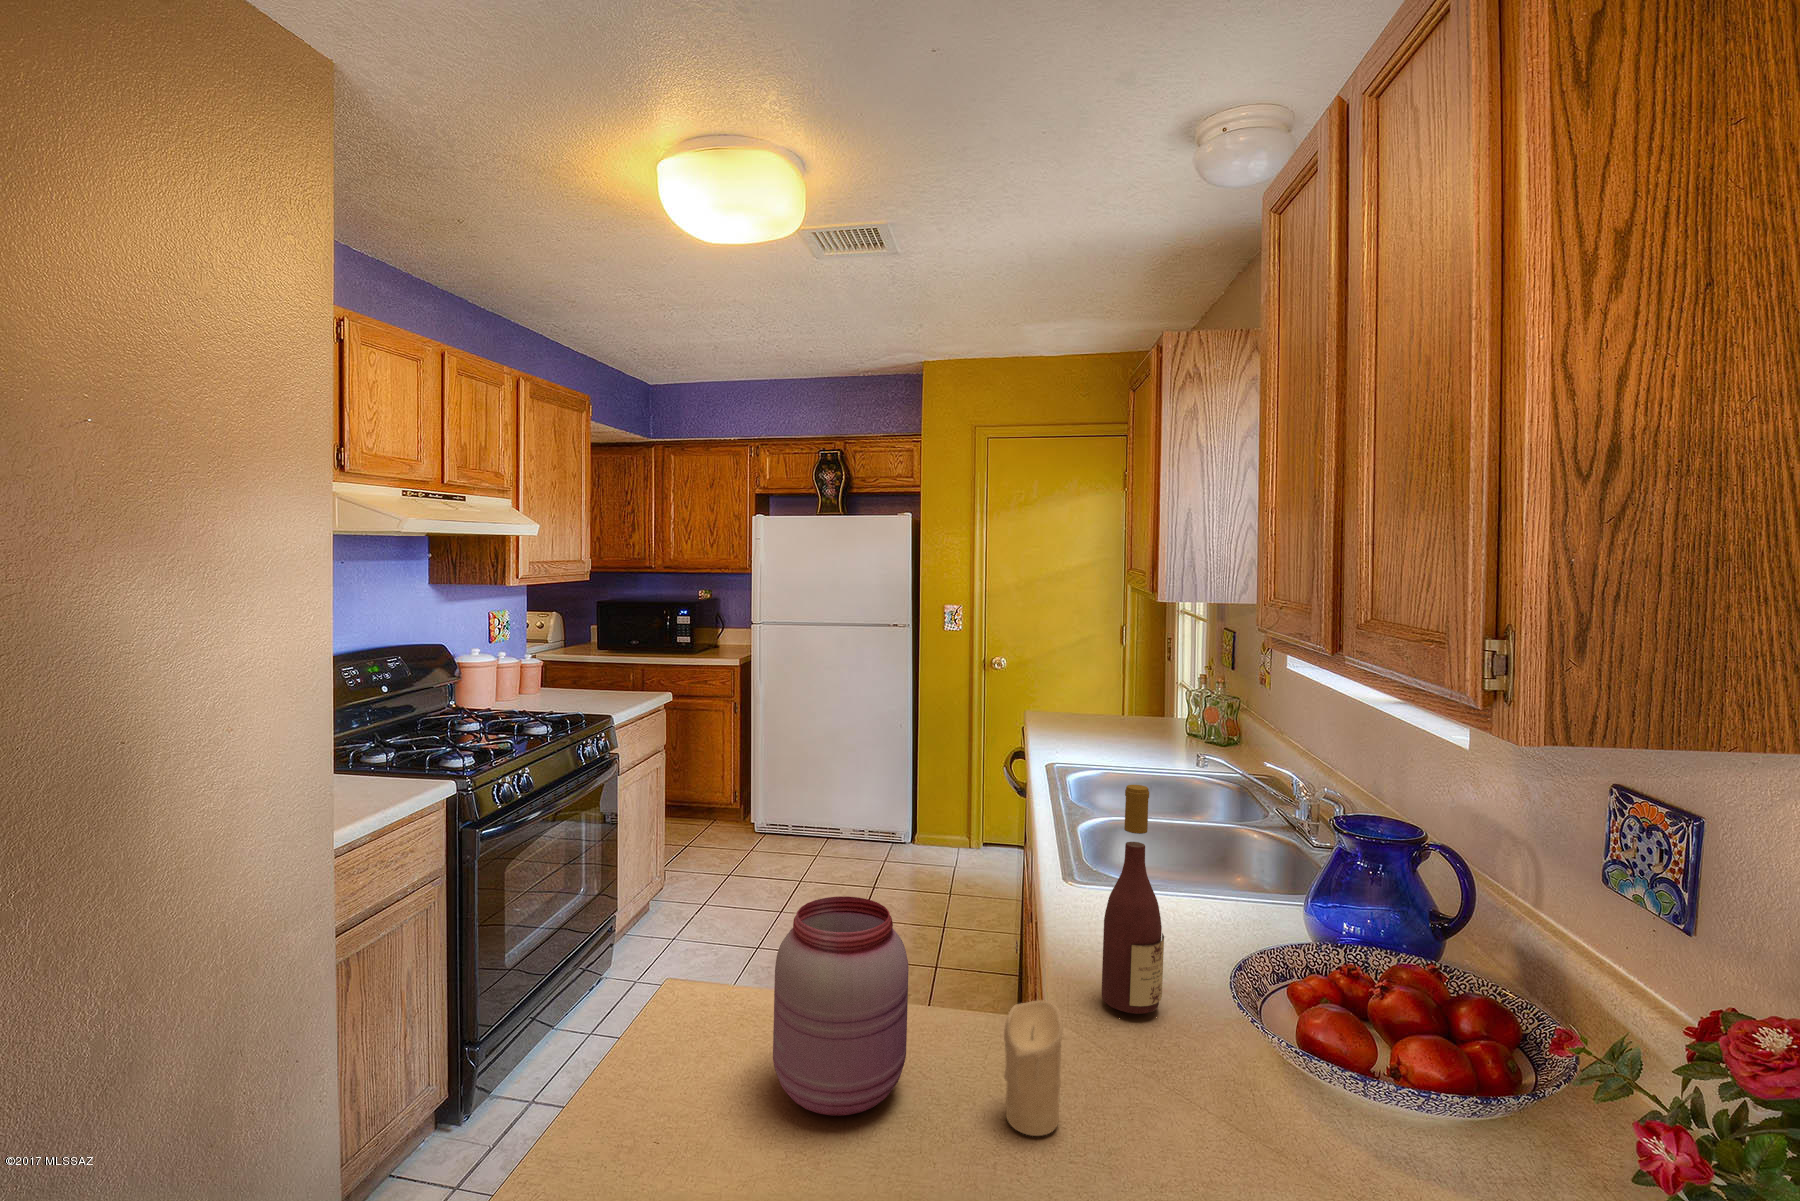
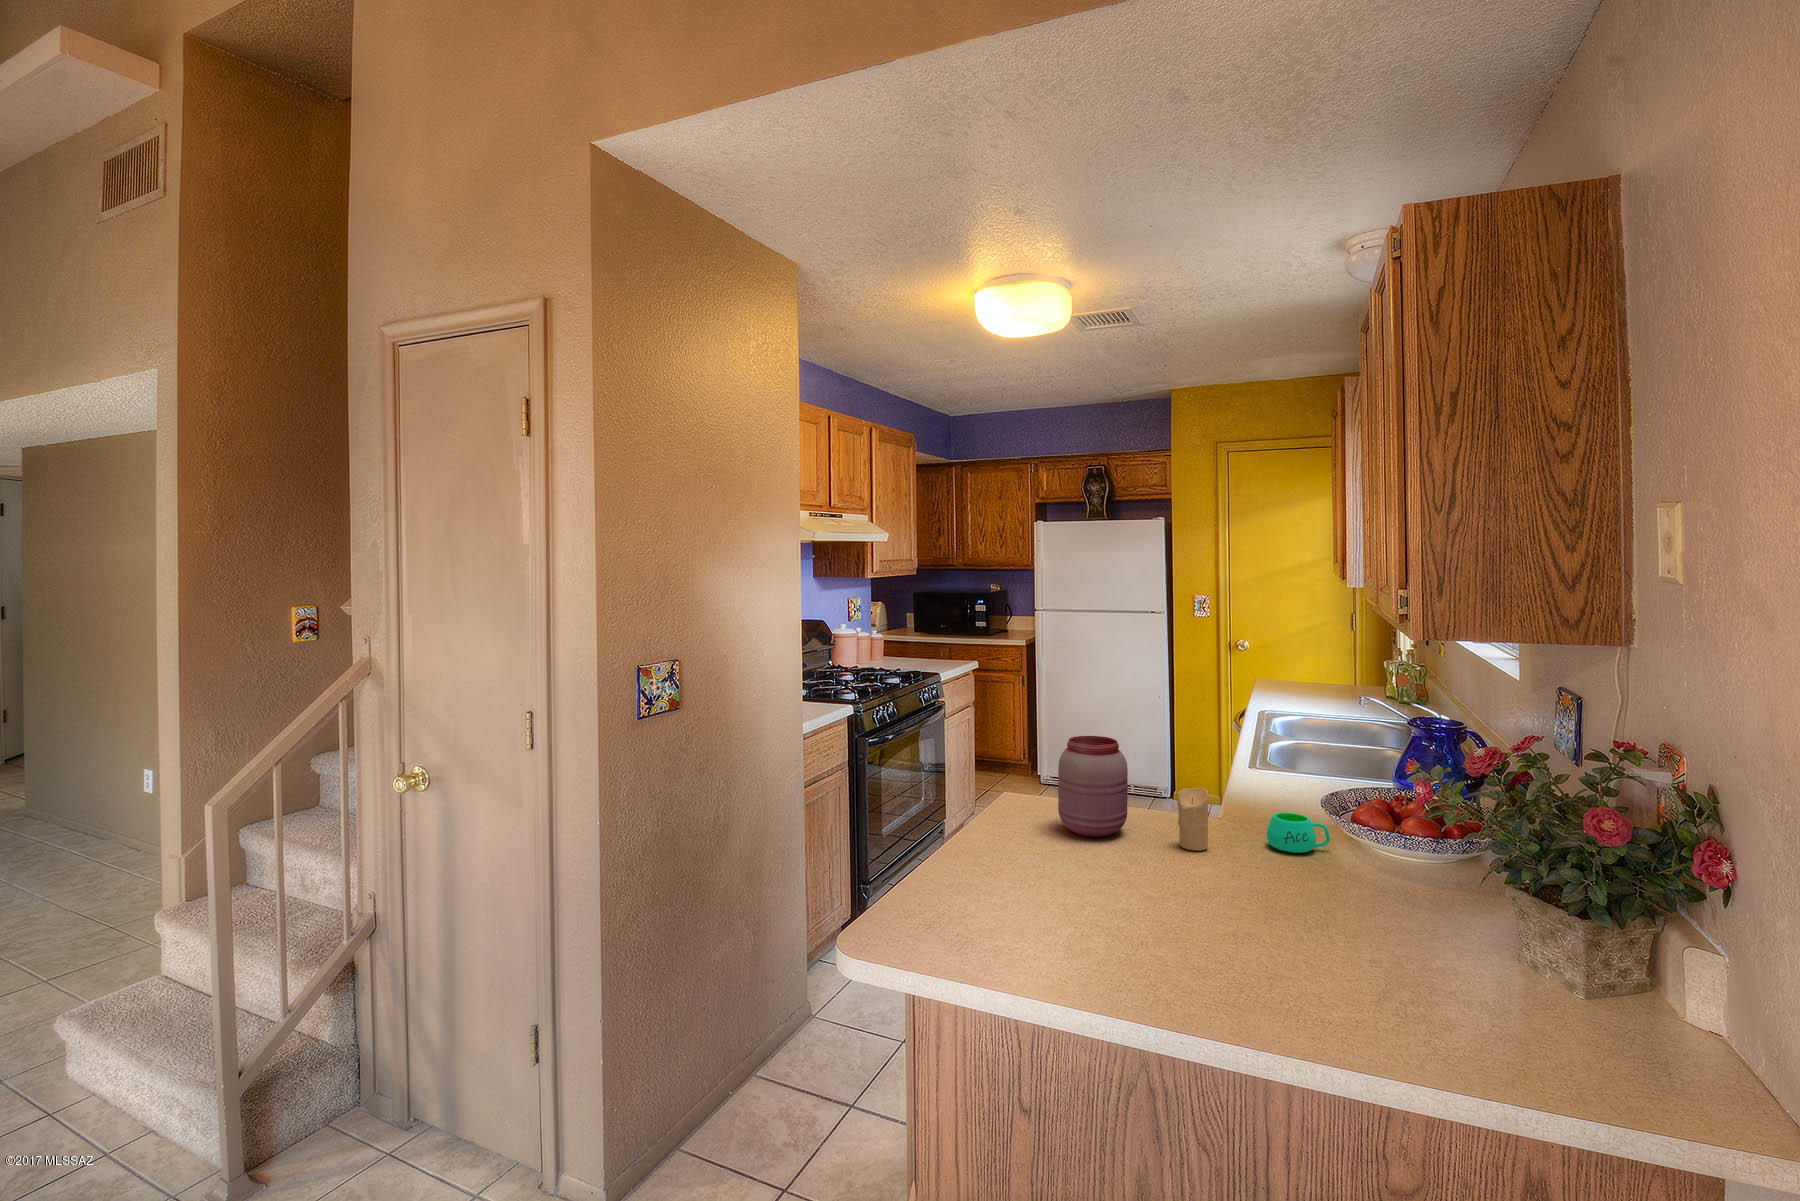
wine bottle: present [1101,785,1164,1014] -> none [1252,688,1292,825]
mug: none [1151,1023,1256,1113] -> present [1267,812,1330,853]

